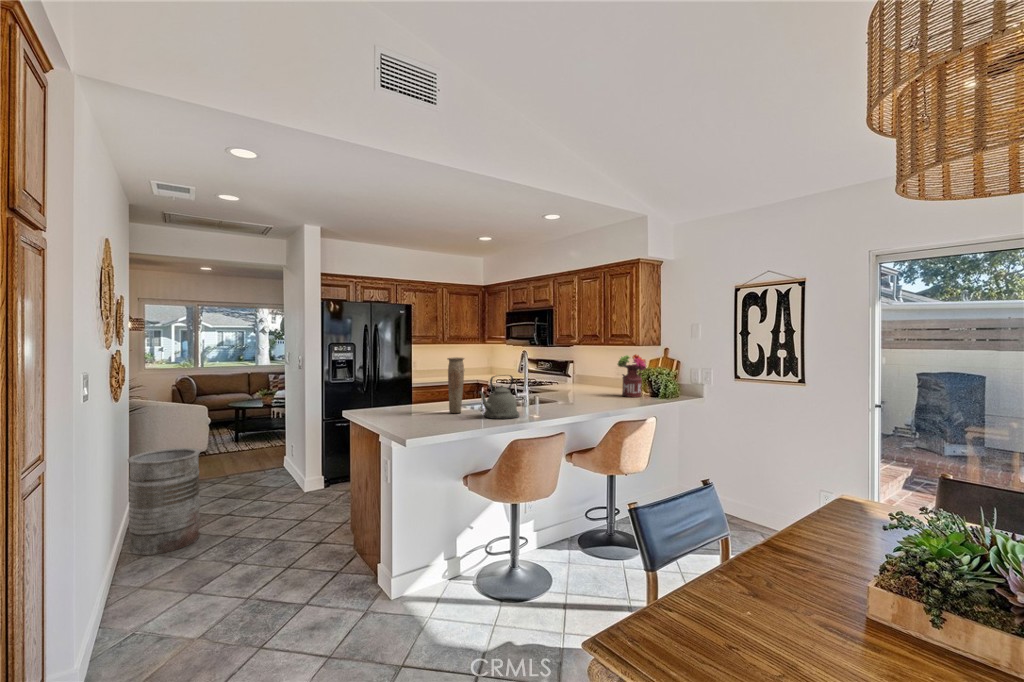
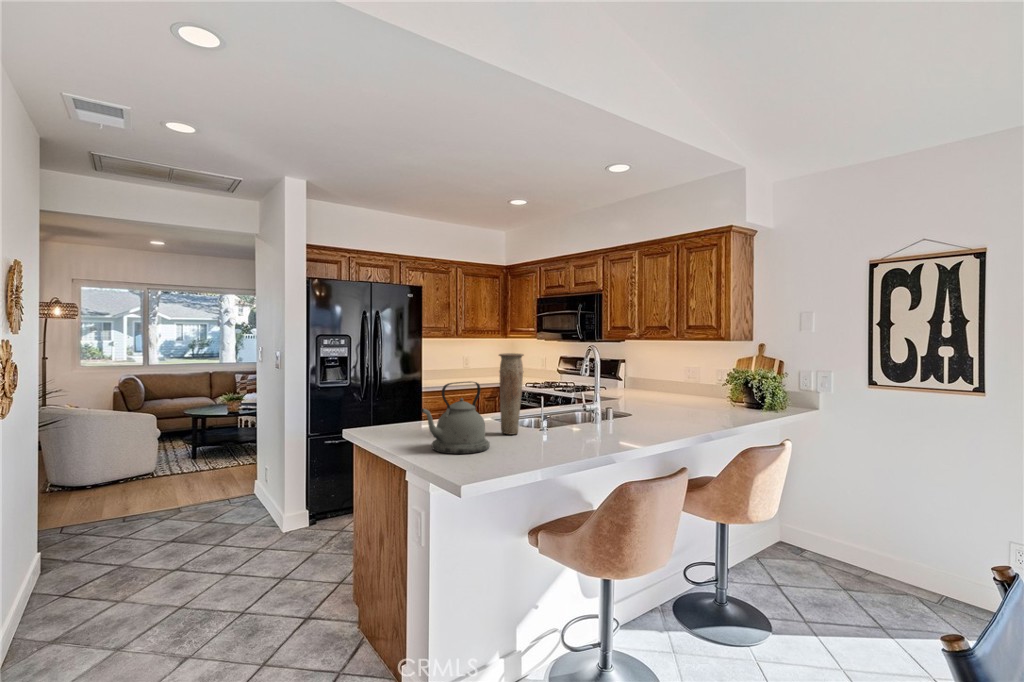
flower arrangement: present [617,354,646,397] -> none [705,351,748,409]
kettle: present [479,375,519,419] -> present [421,381,490,454]
trash can: present [128,448,200,555] -> none [26,480,136,642]

